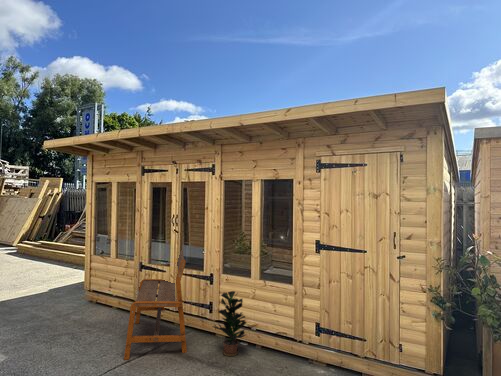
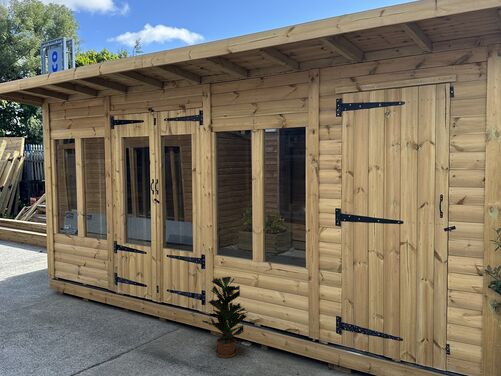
bench: present [124,250,187,360] -> none [91,223,172,361]

